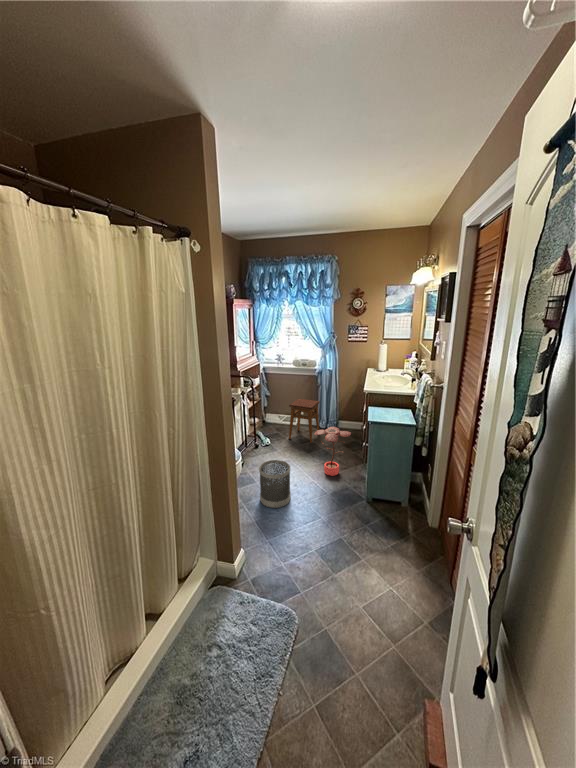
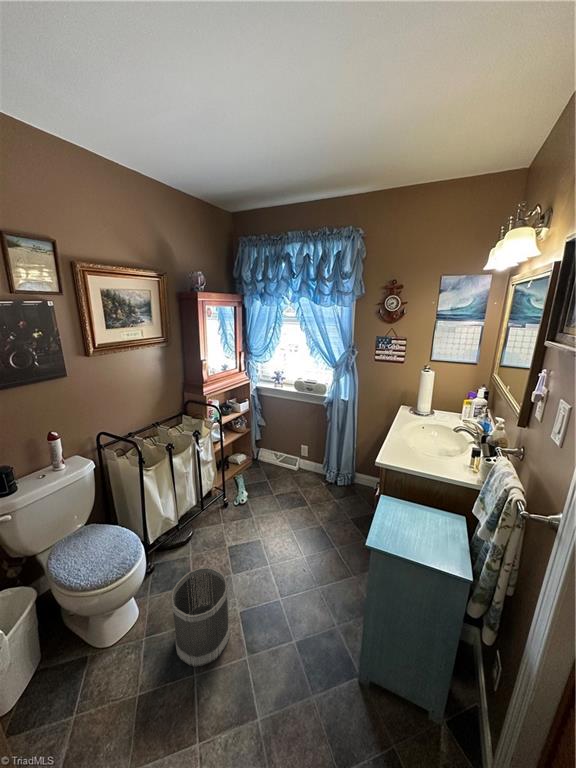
stool: present [289,399,320,443] -> none [277,437,326,508]
potted plant: present [314,427,351,476] -> none [290,506,352,593]

